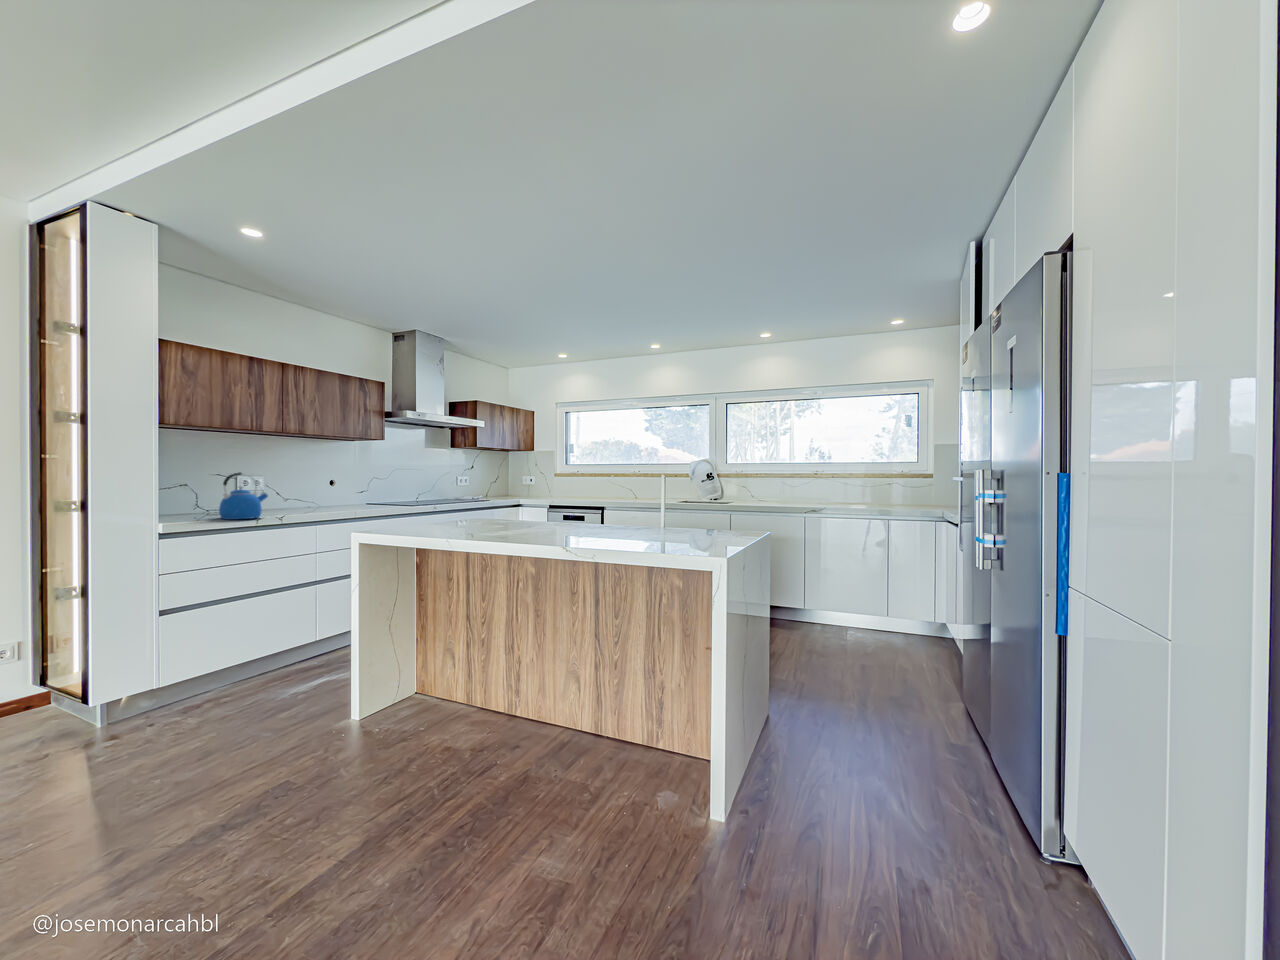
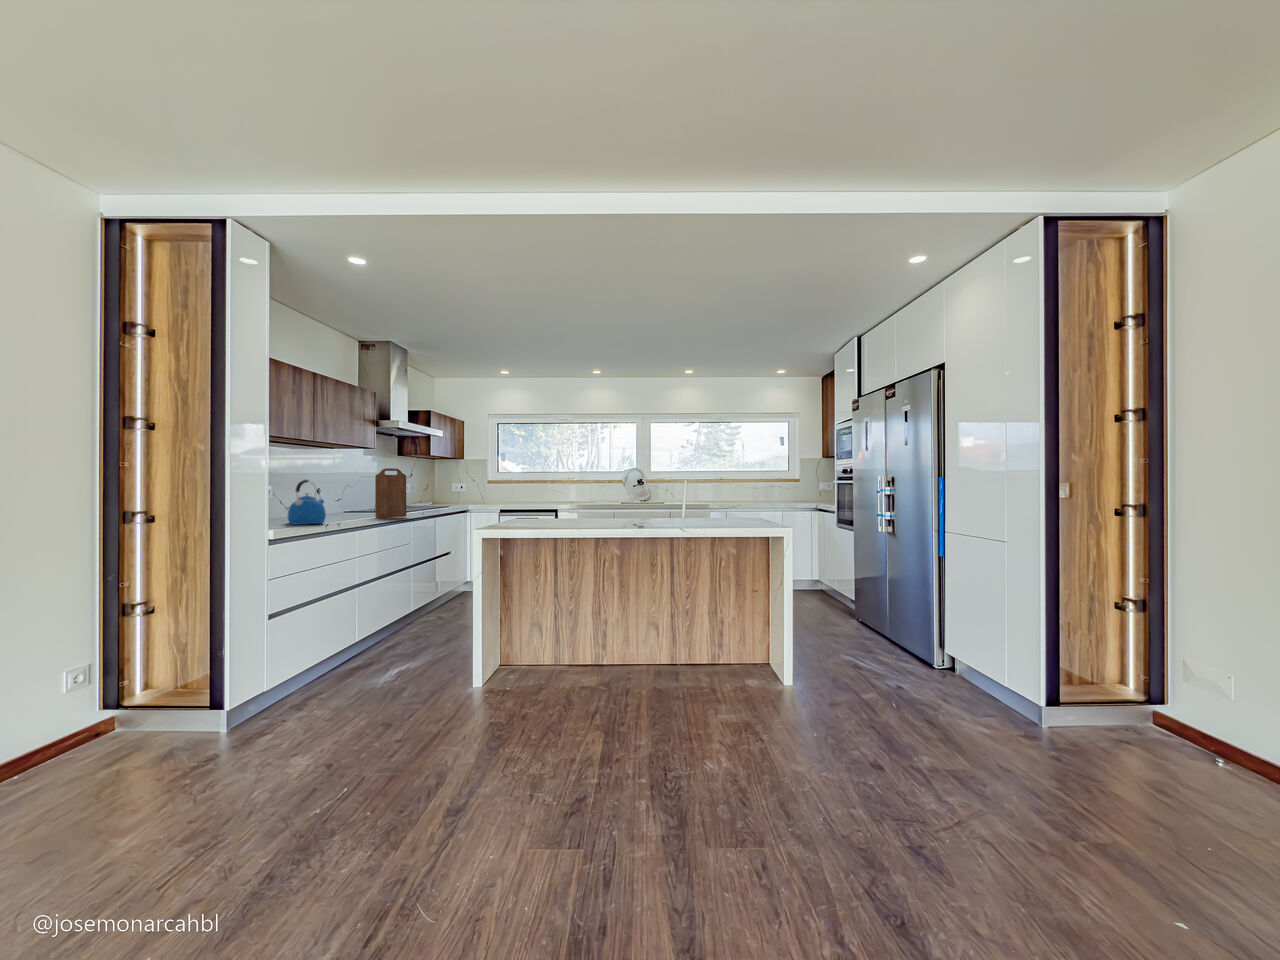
cutting board: none [358,461,391,513] -> present [375,468,406,518]

